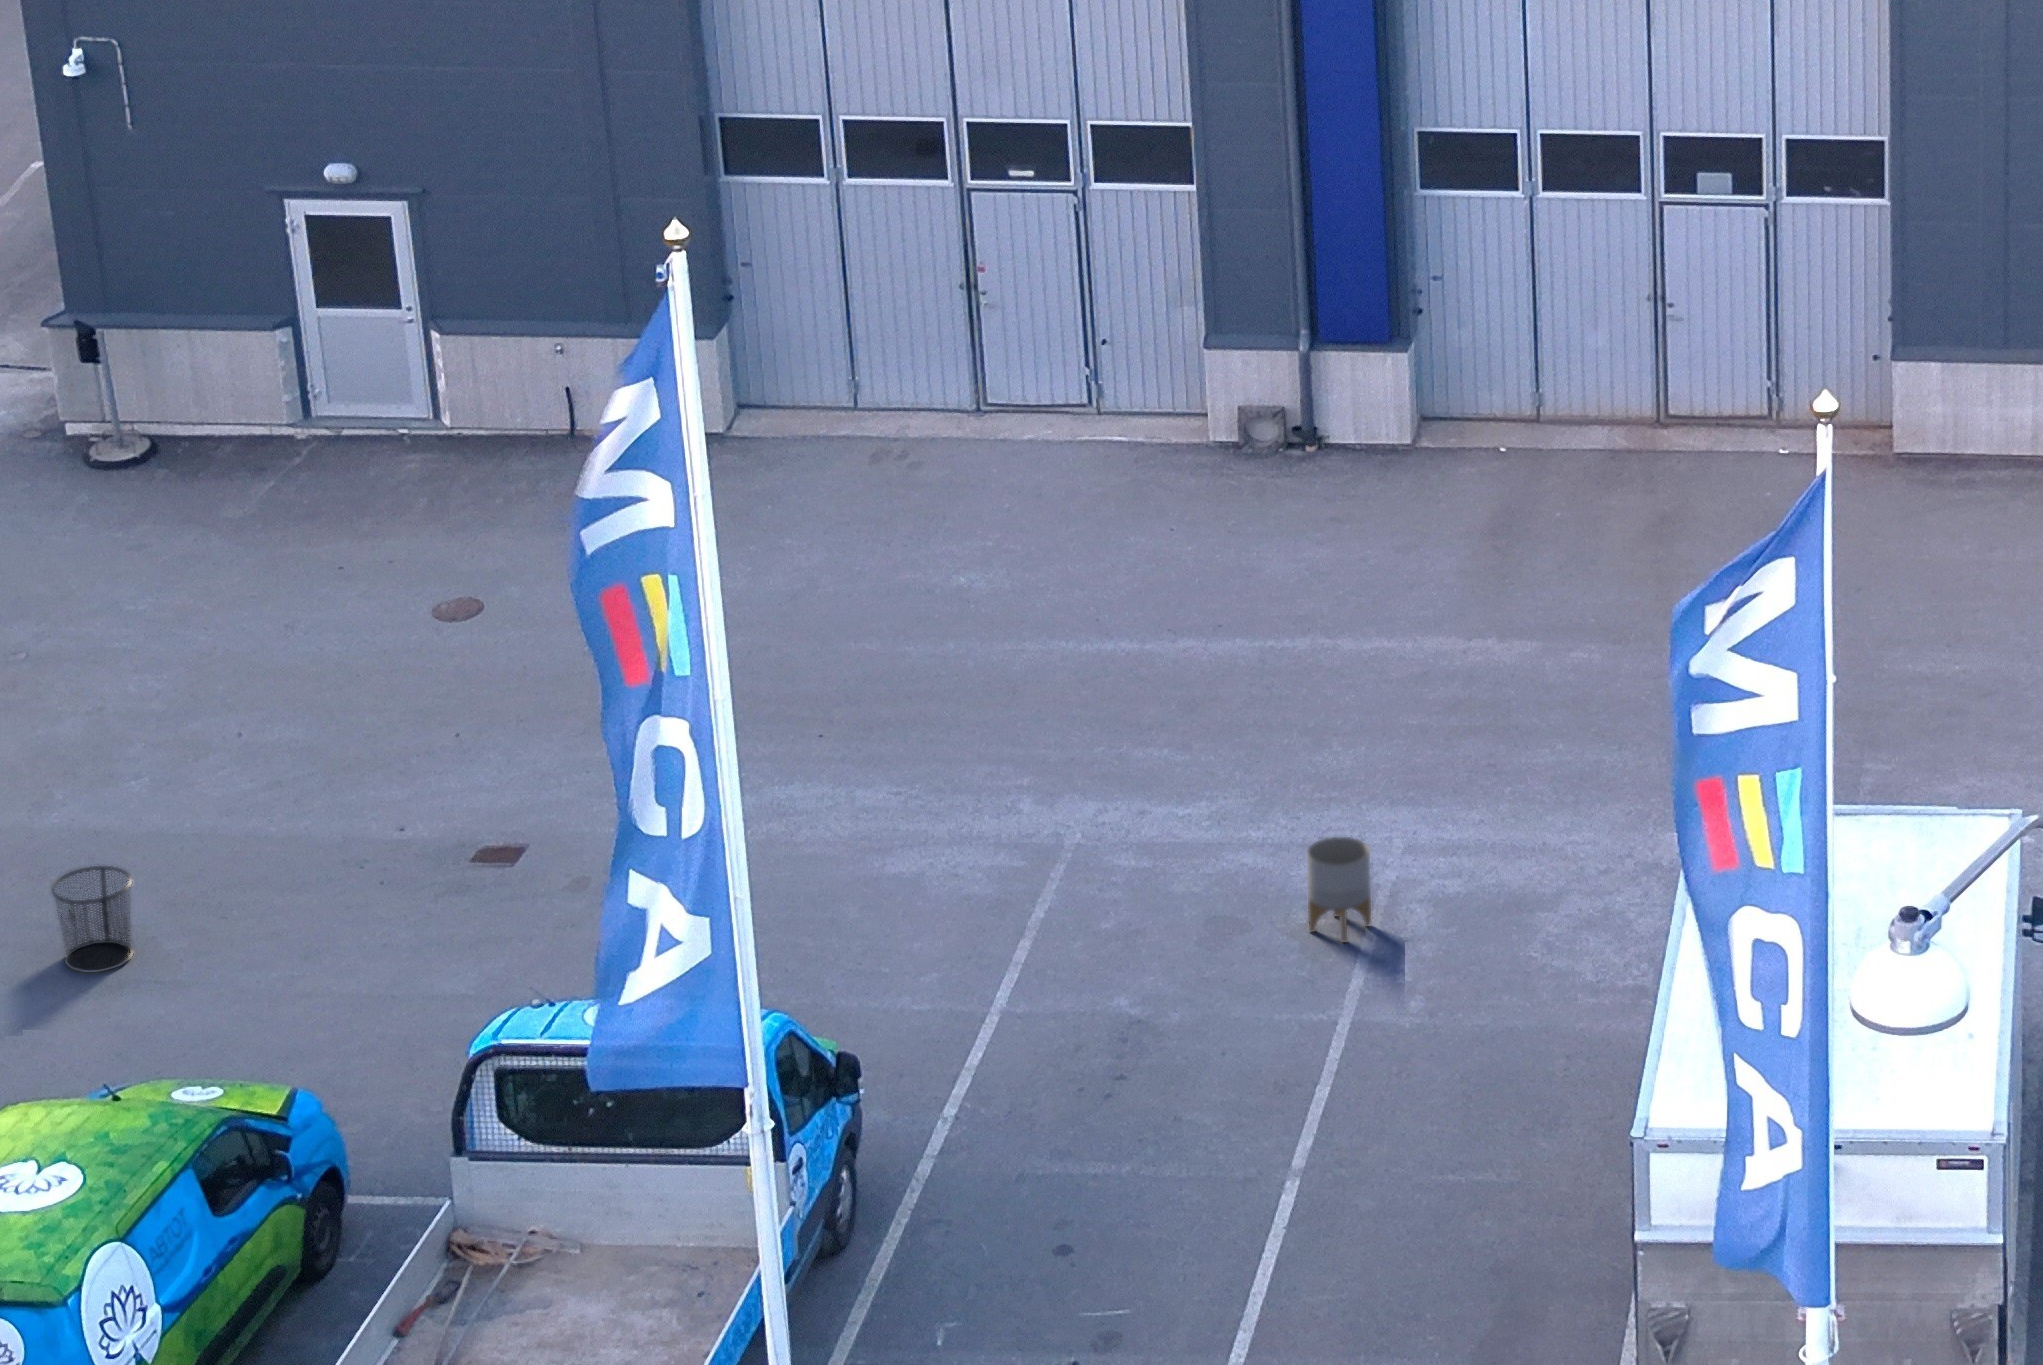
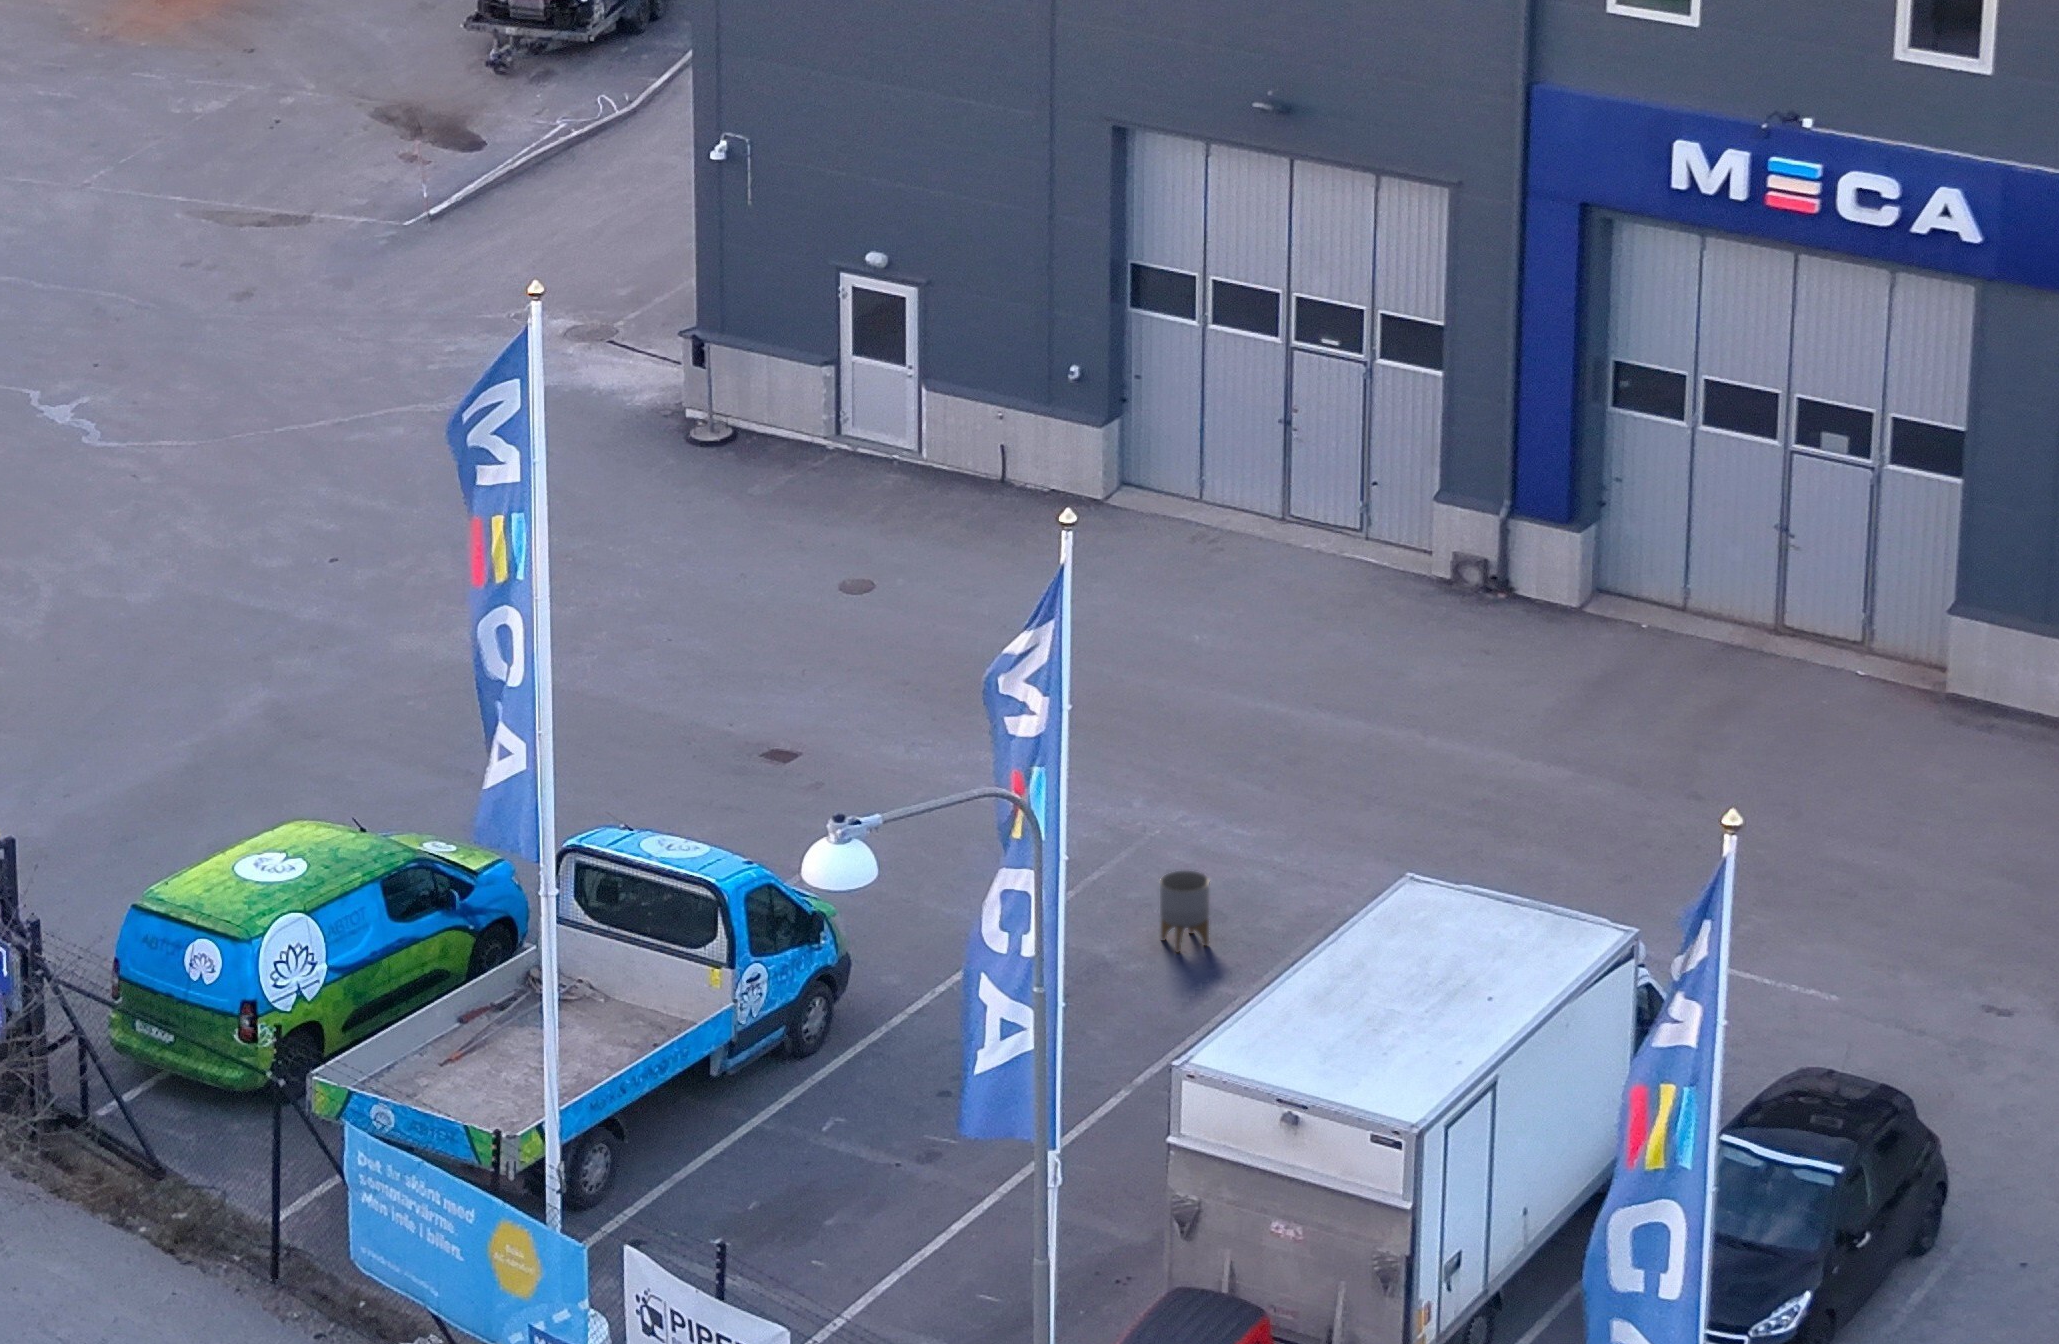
waste bin: present [51,866,133,973] -> none [346,702,404,778]

